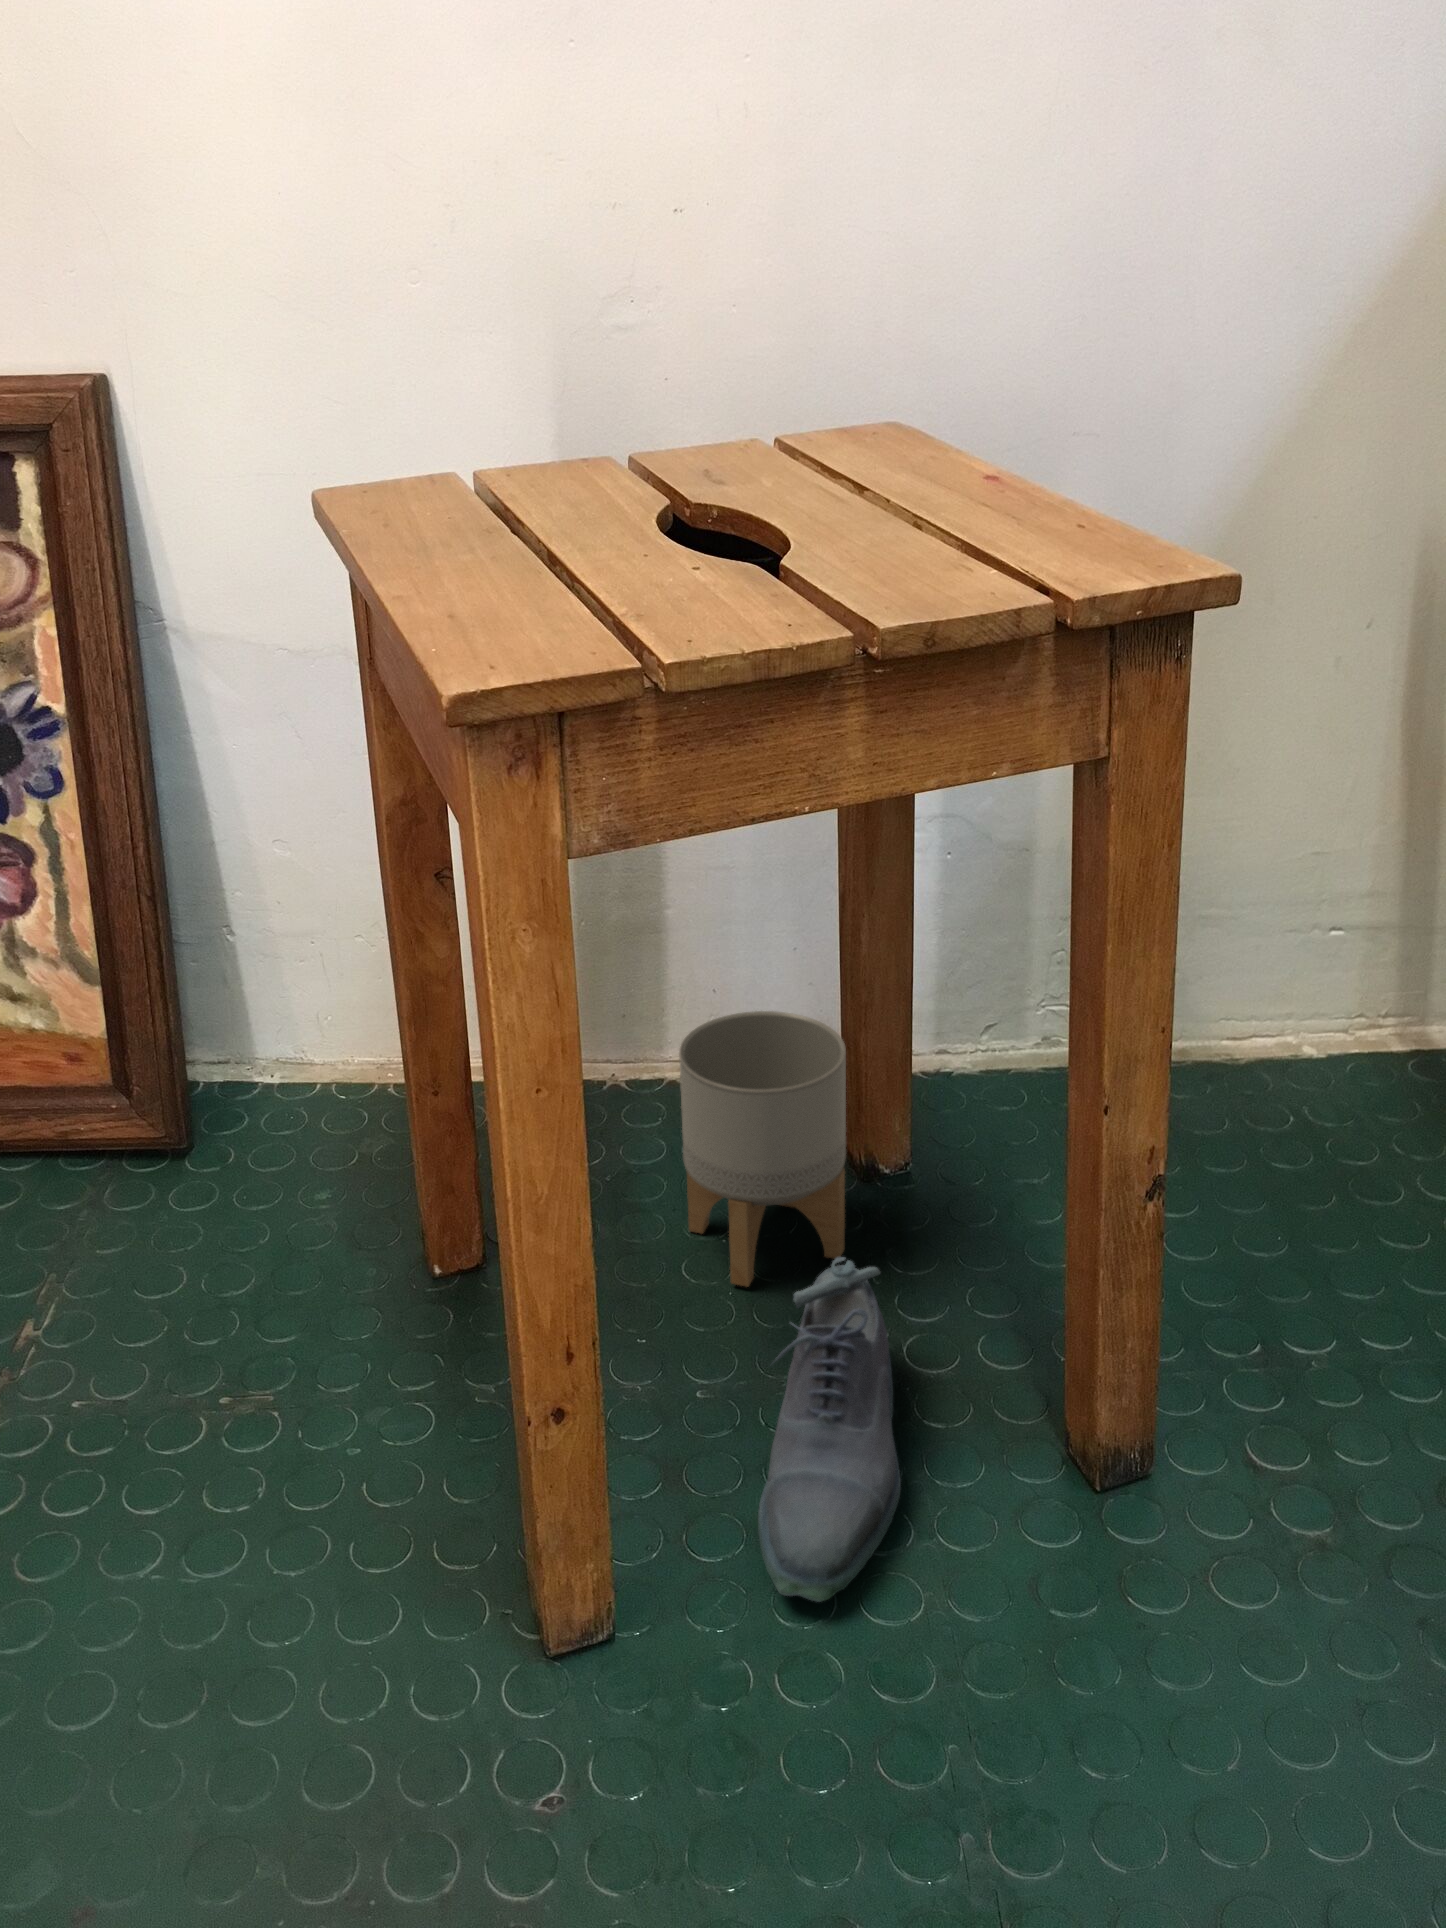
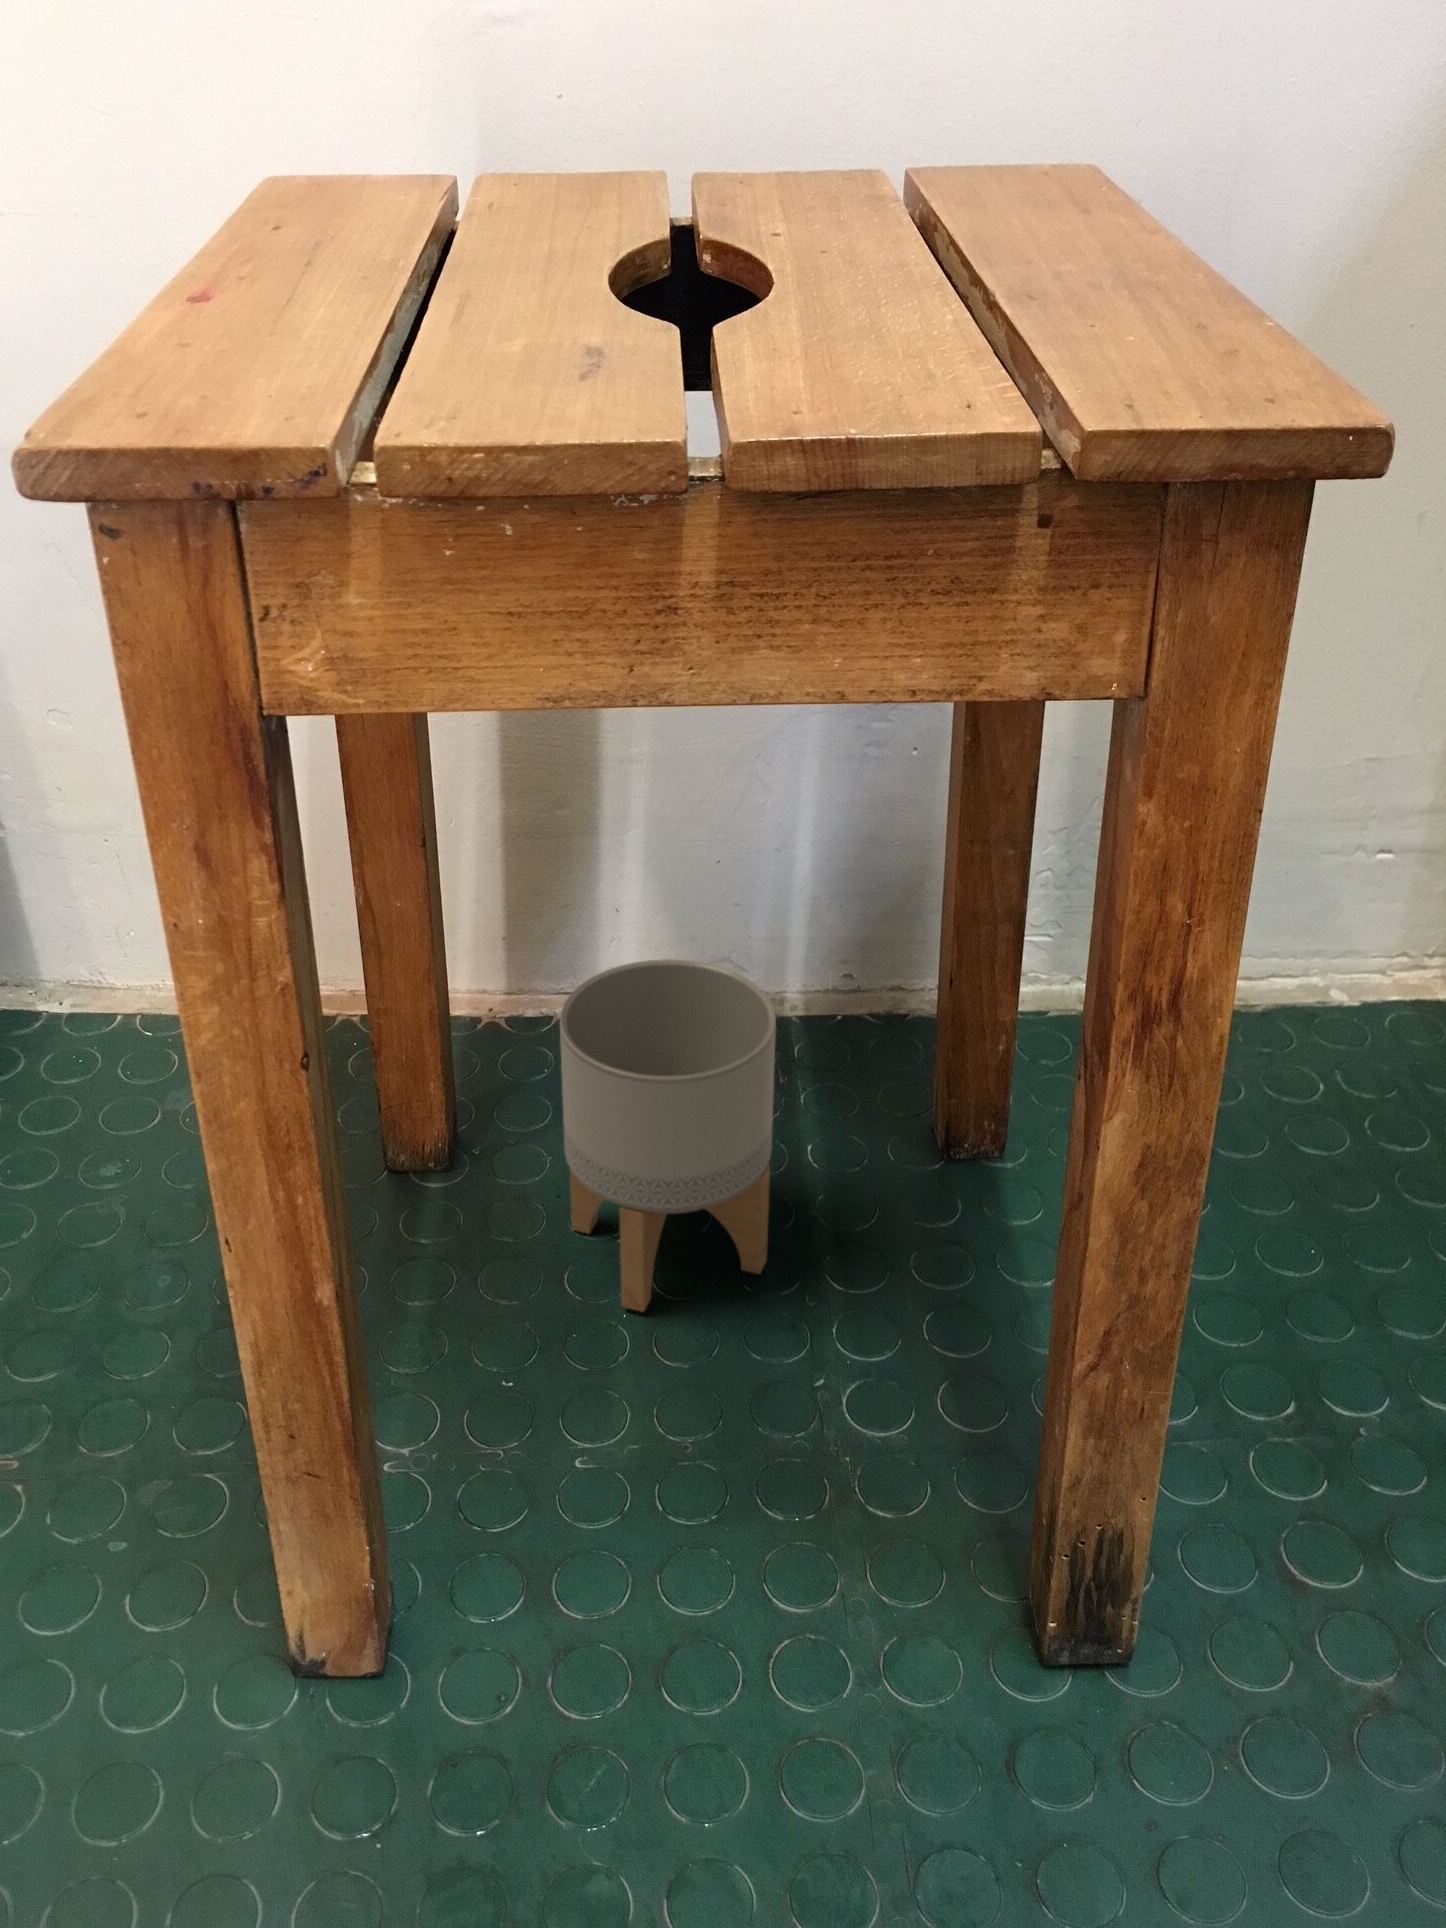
shoe: present [758,1257,901,1602] -> none [642,1303,830,1794]

